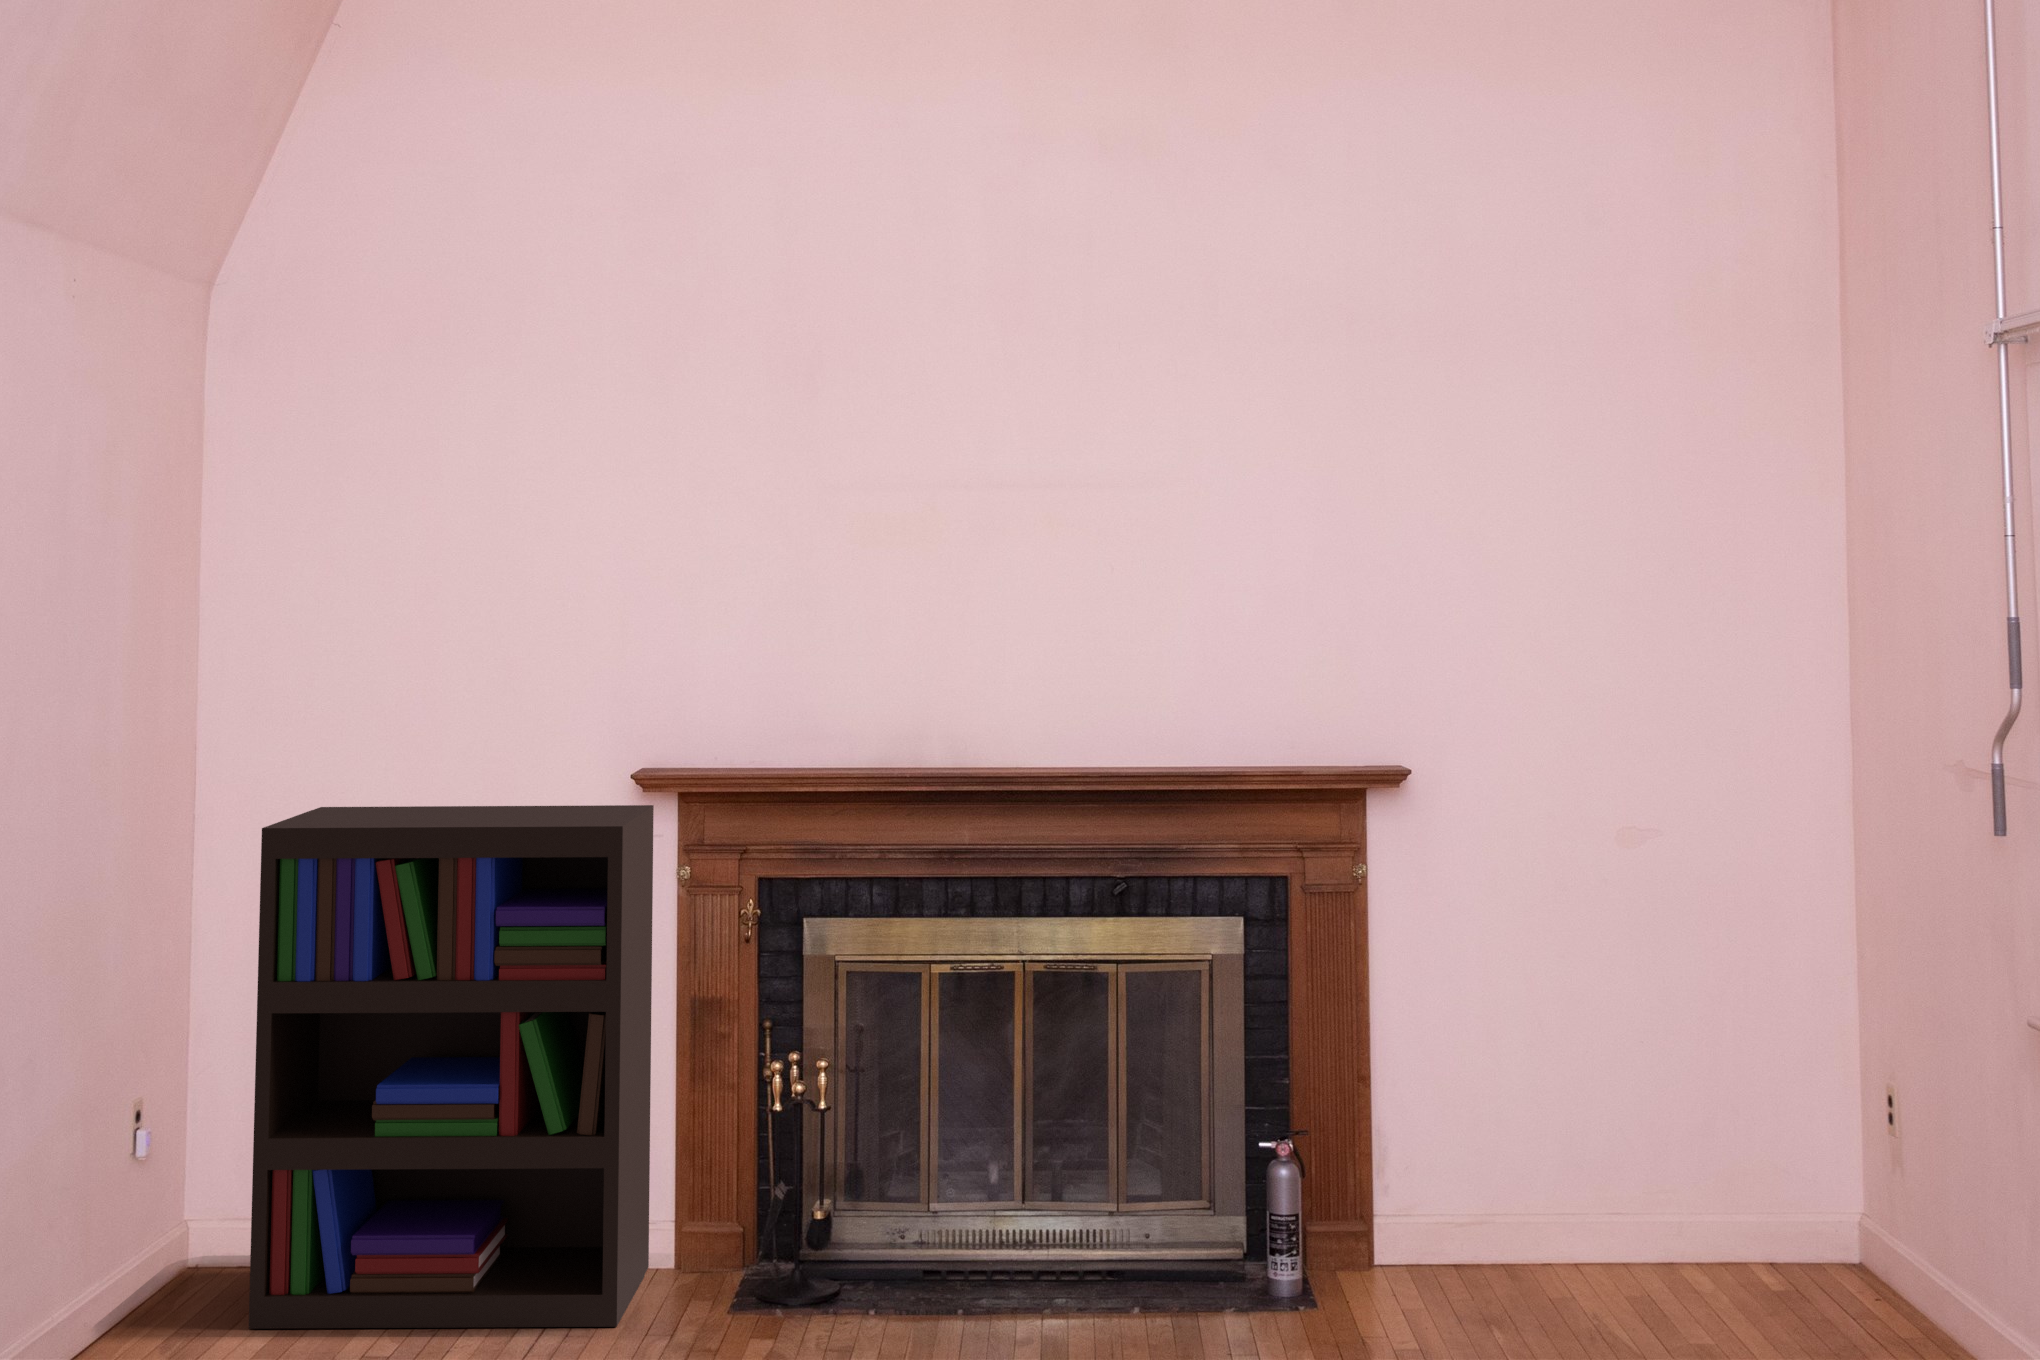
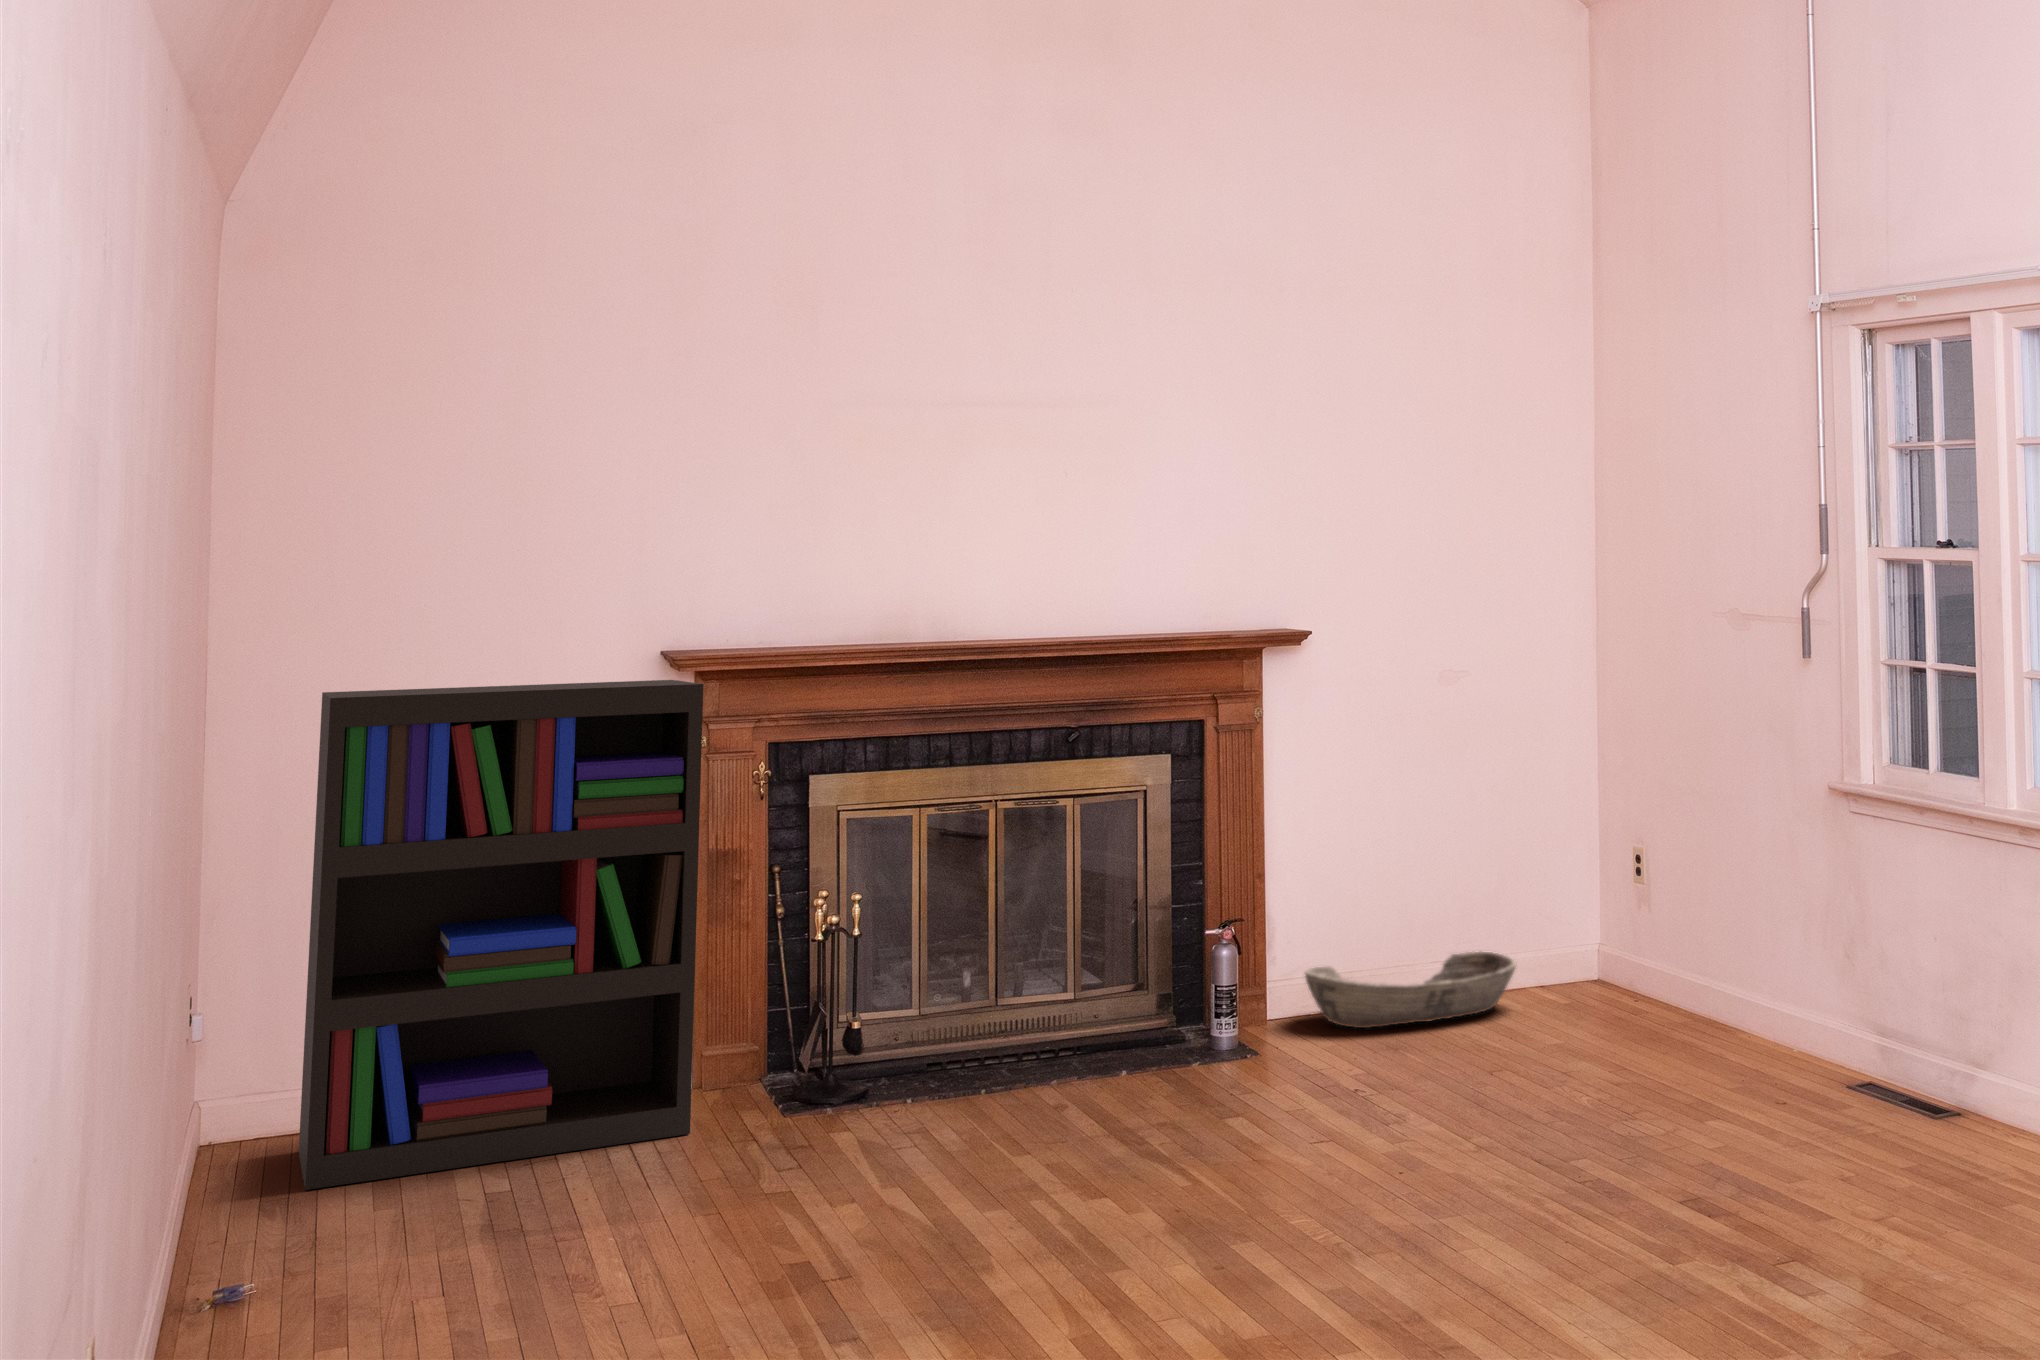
basket: none [1404,1209,1708,1314] -> present [1305,952,1516,1028]

